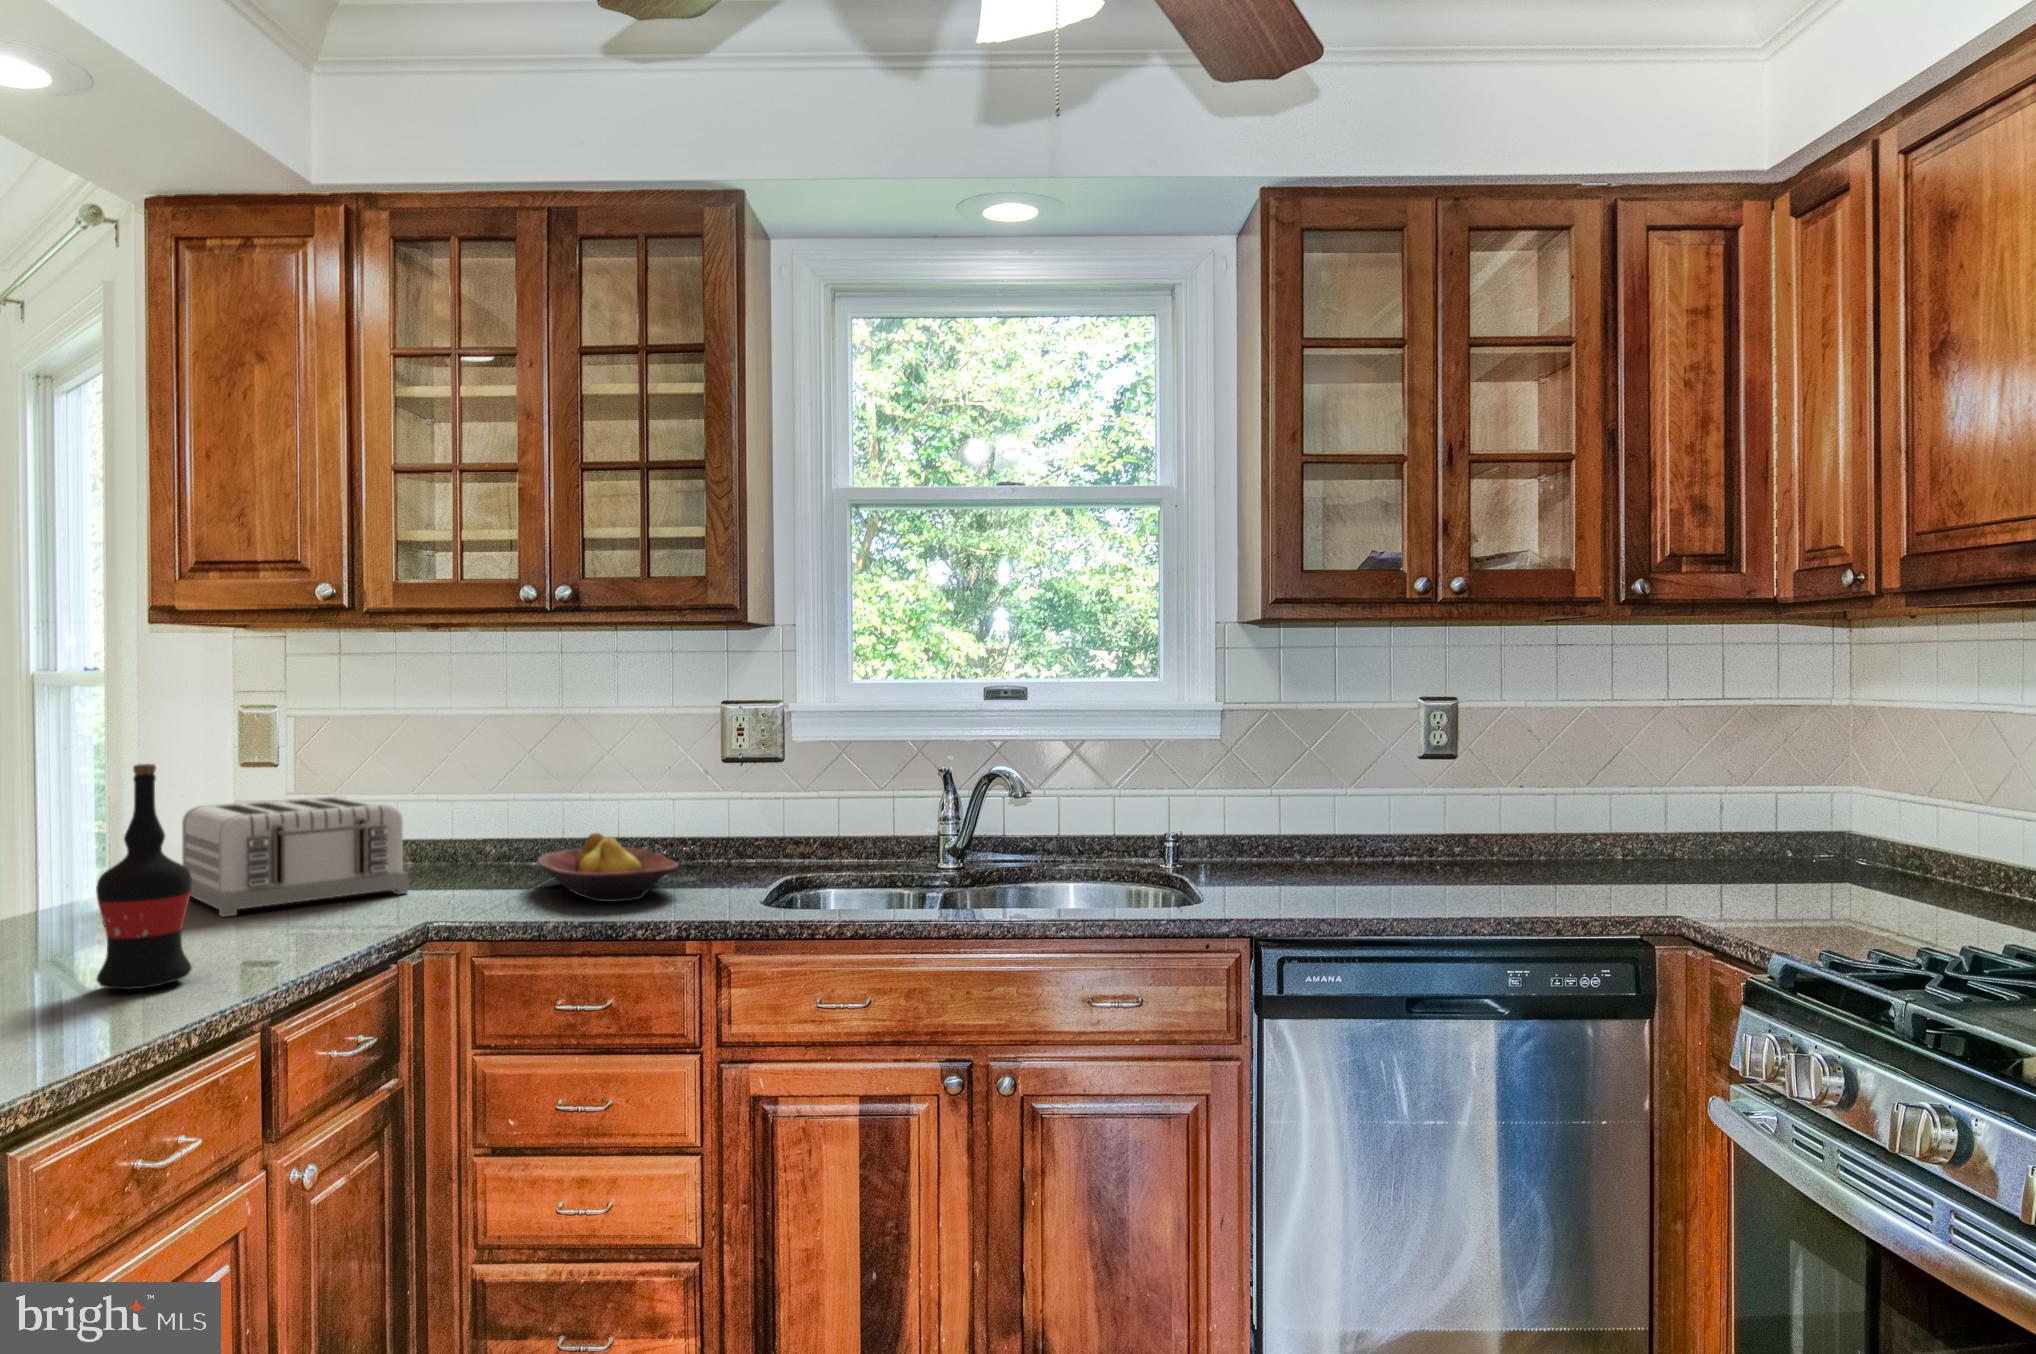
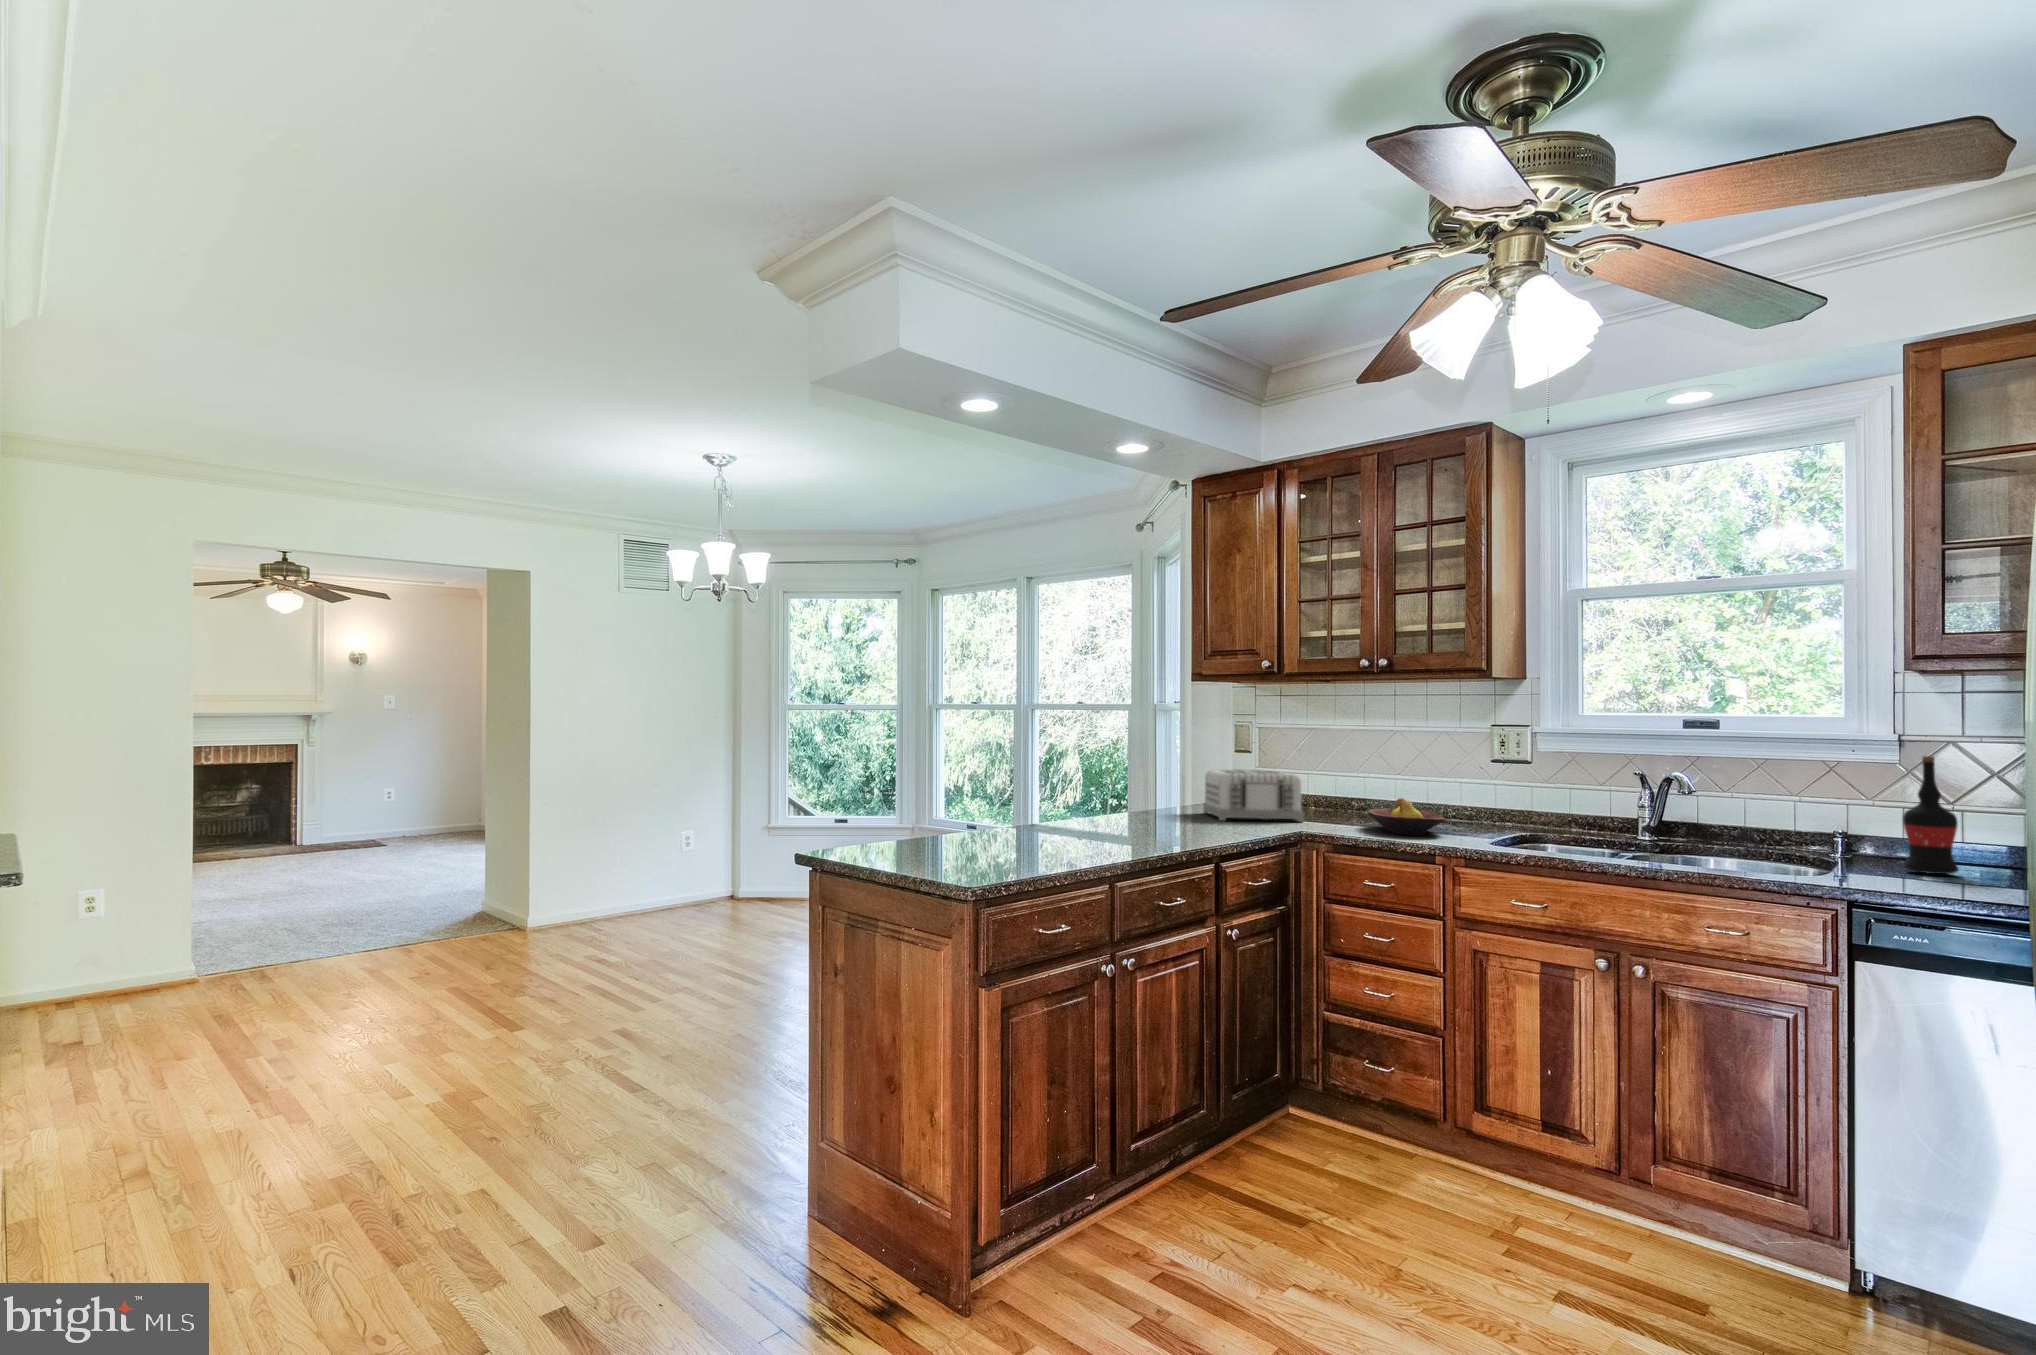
wine bottle: present [96,764,192,989] -> present [1903,756,1959,874]

